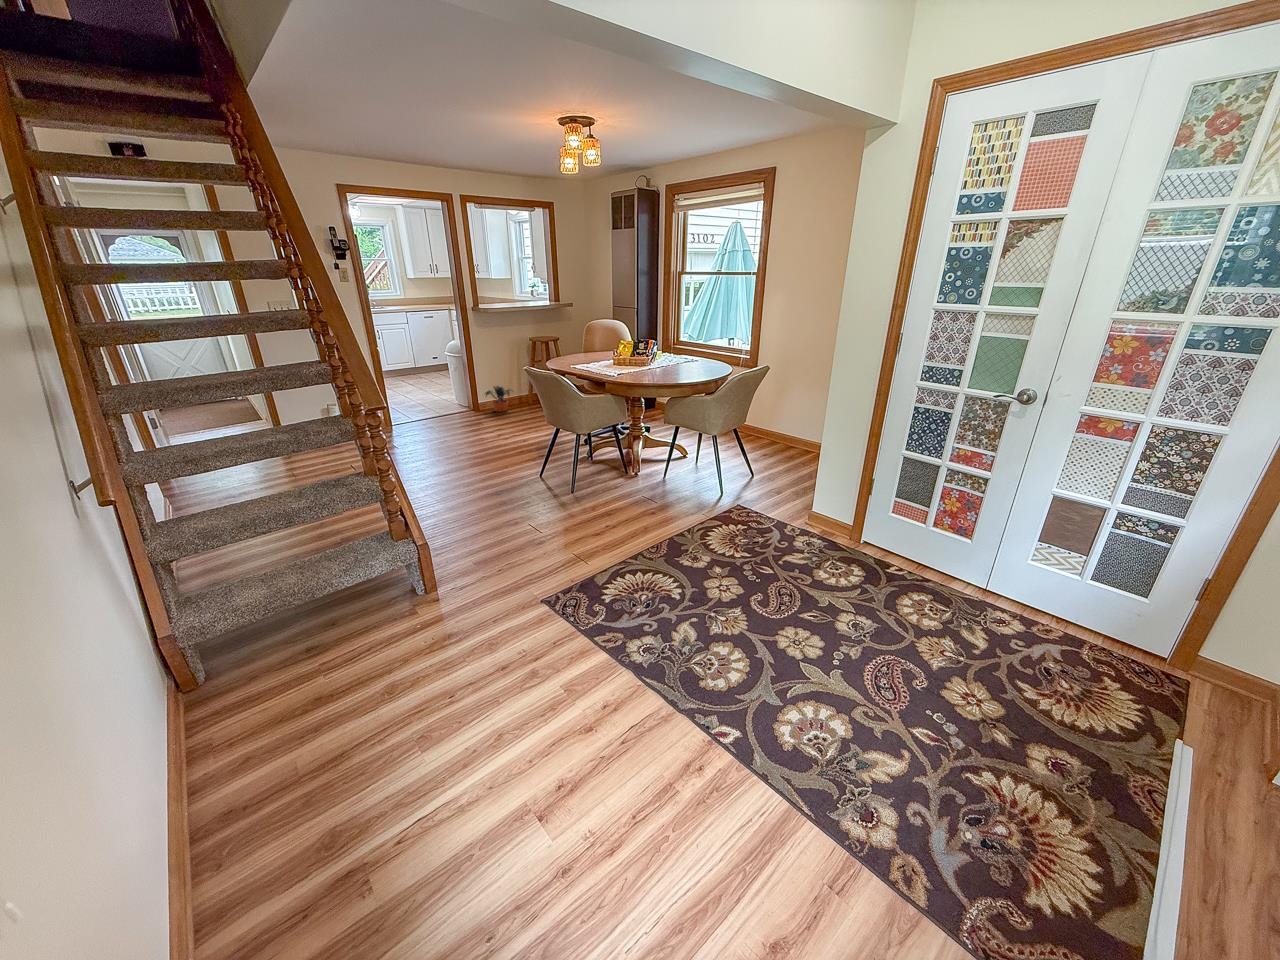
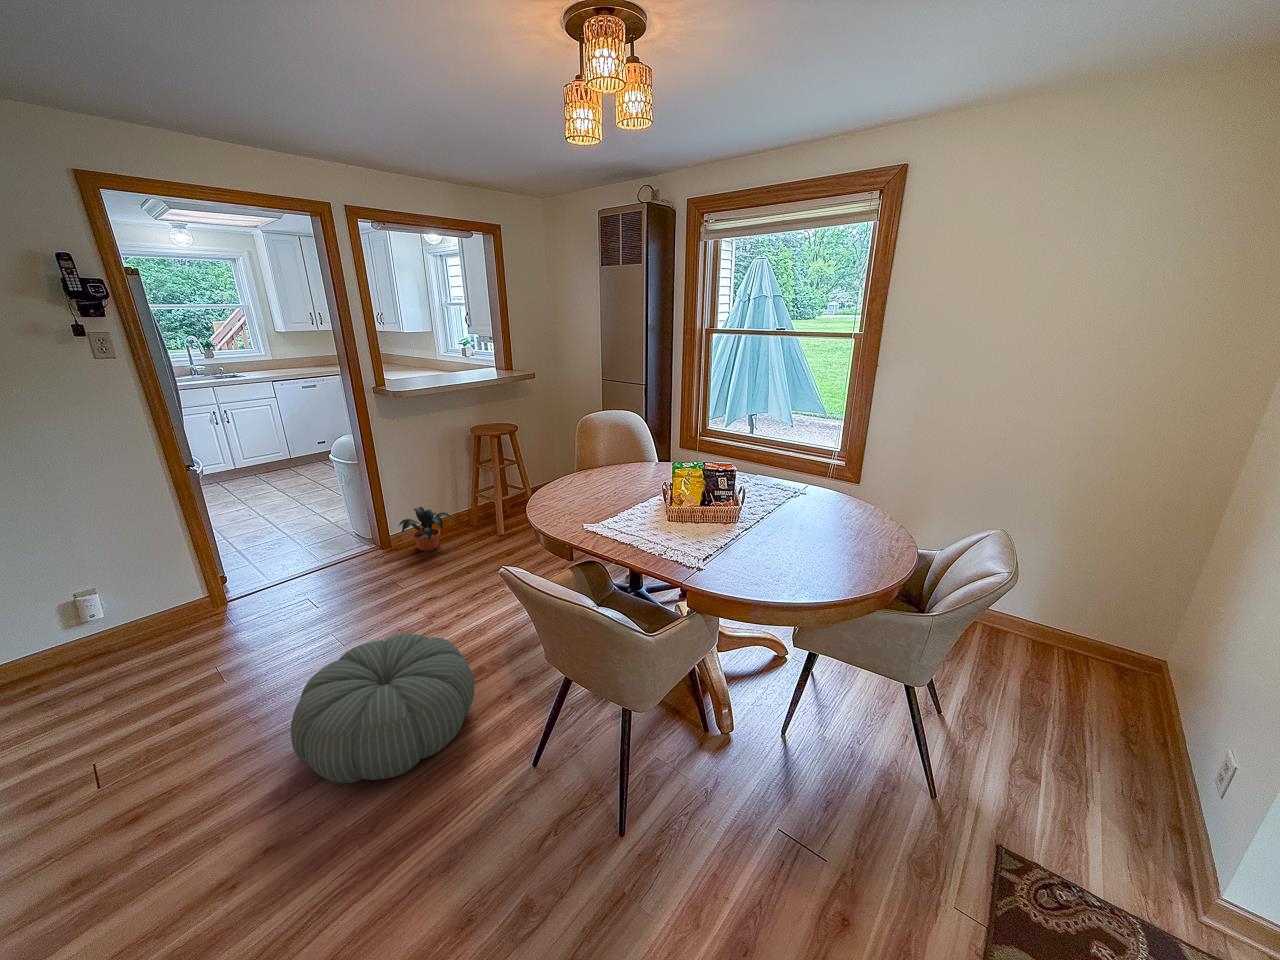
pouf: none [434,424,516,472] -> present [291,634,475,783]

